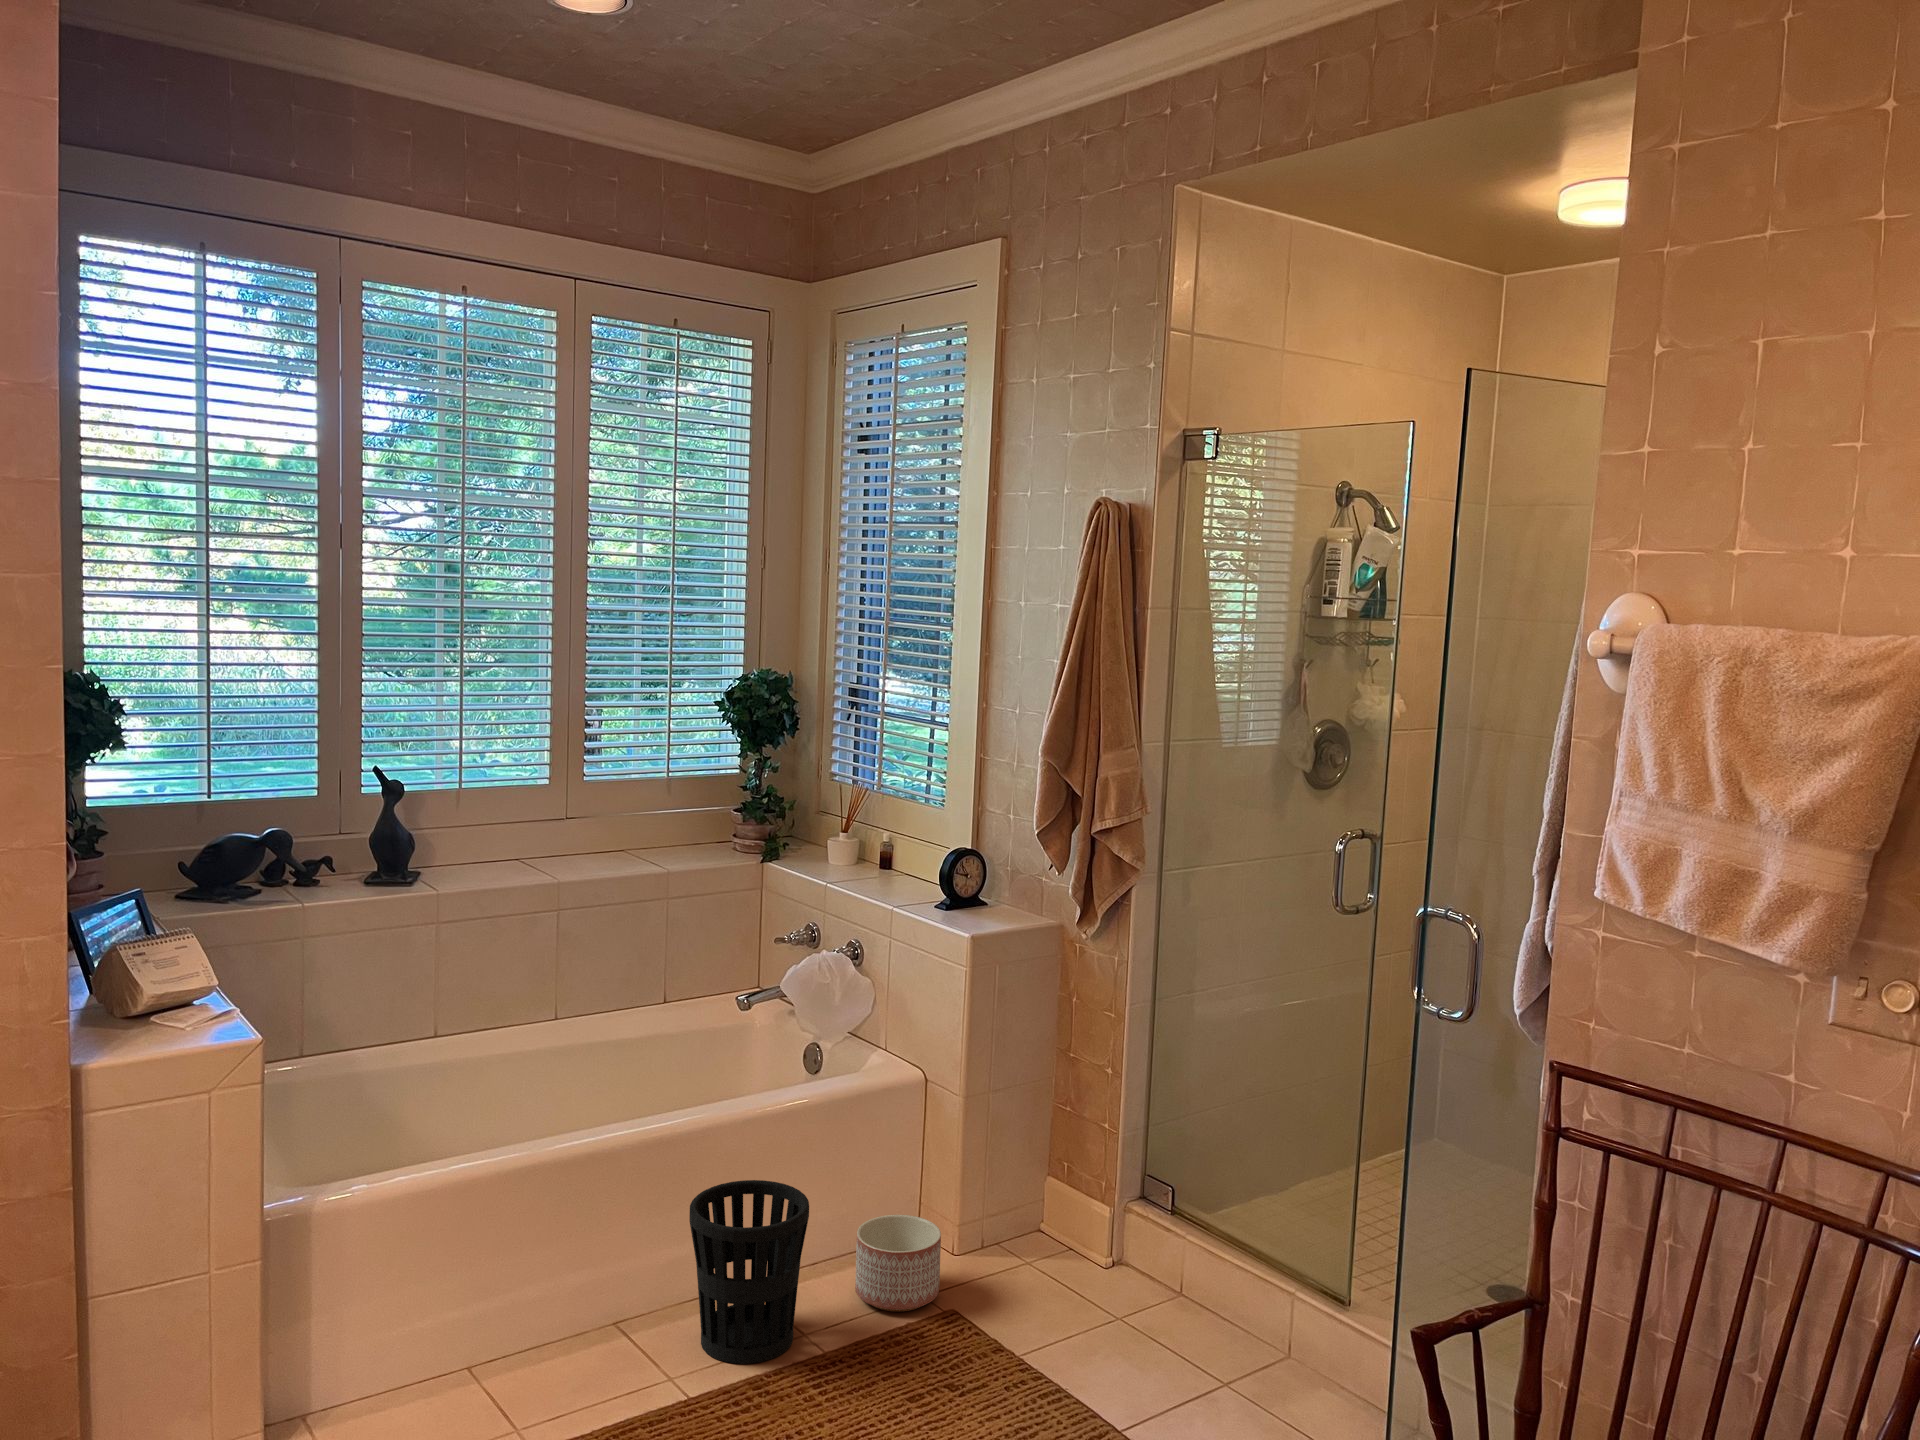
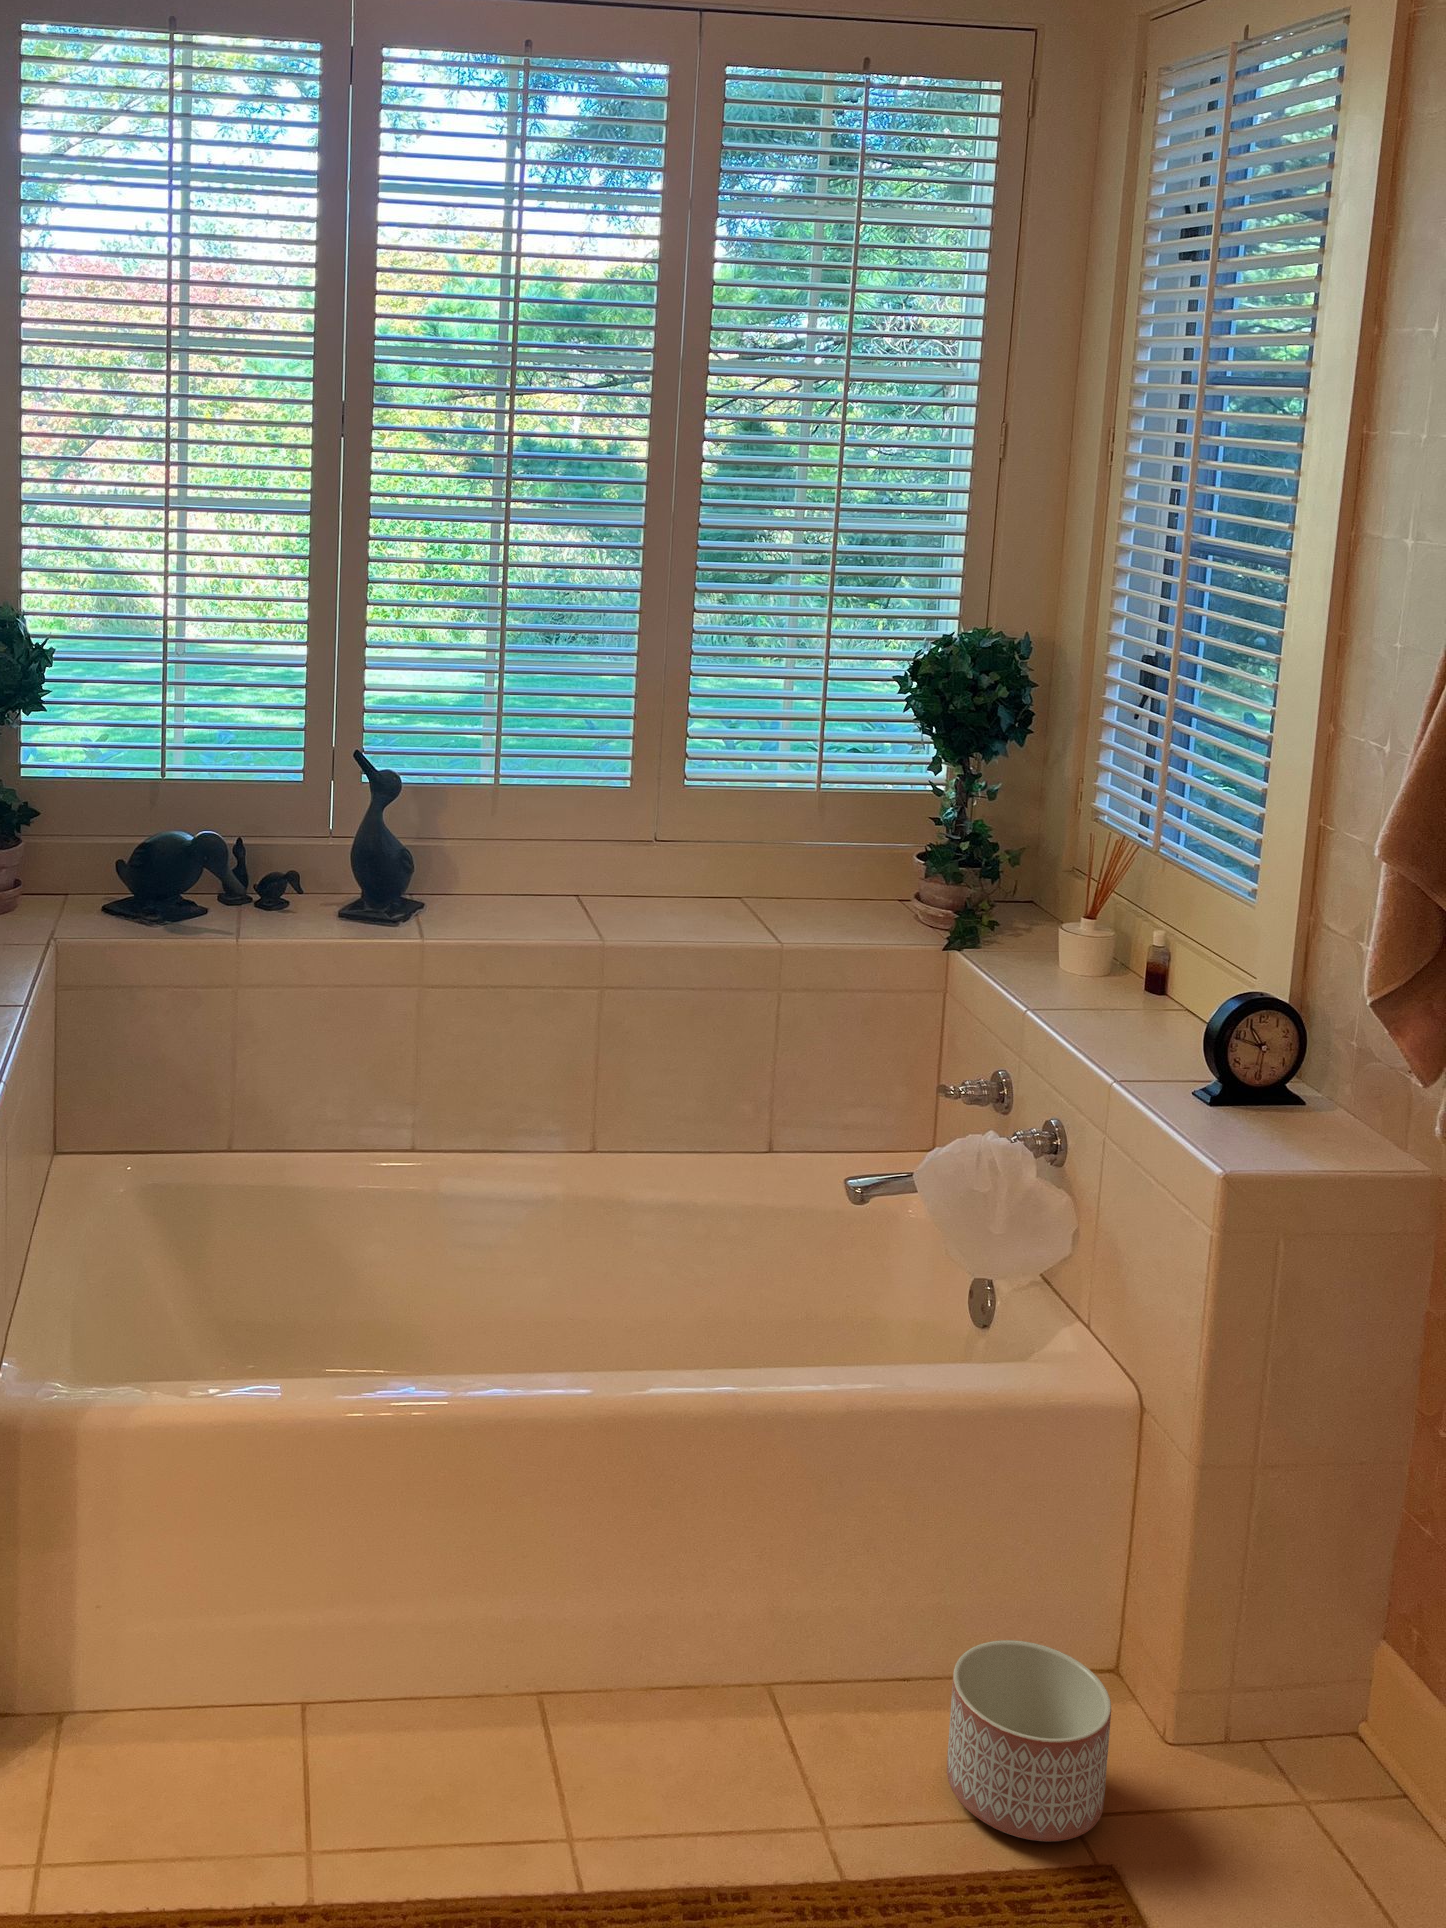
wastebasket: present [689,1180,809,1364] -> none [637,1518,842,1855]

